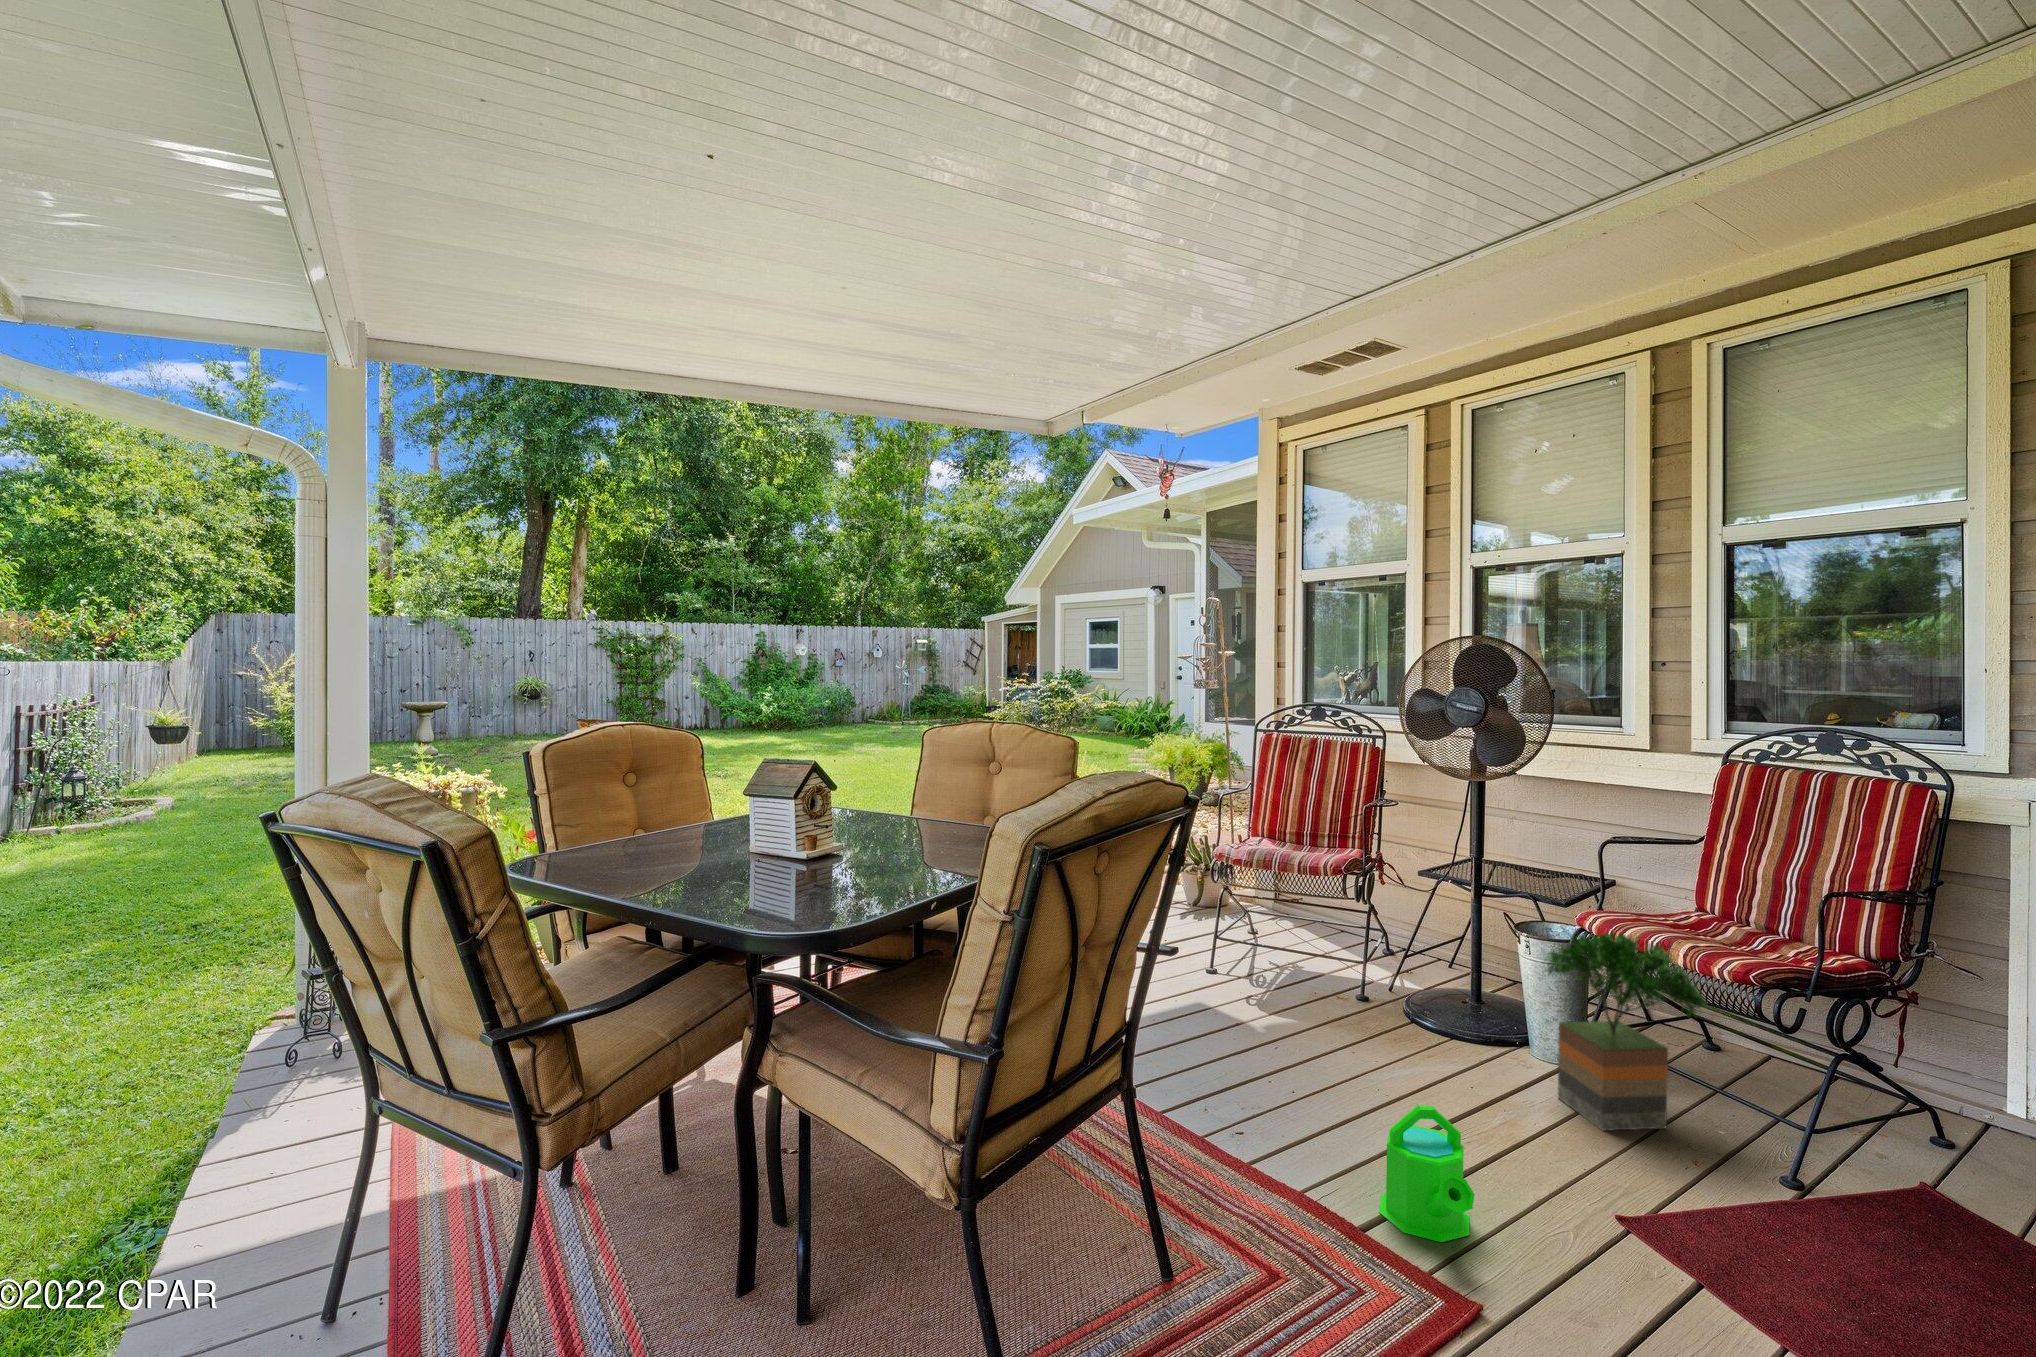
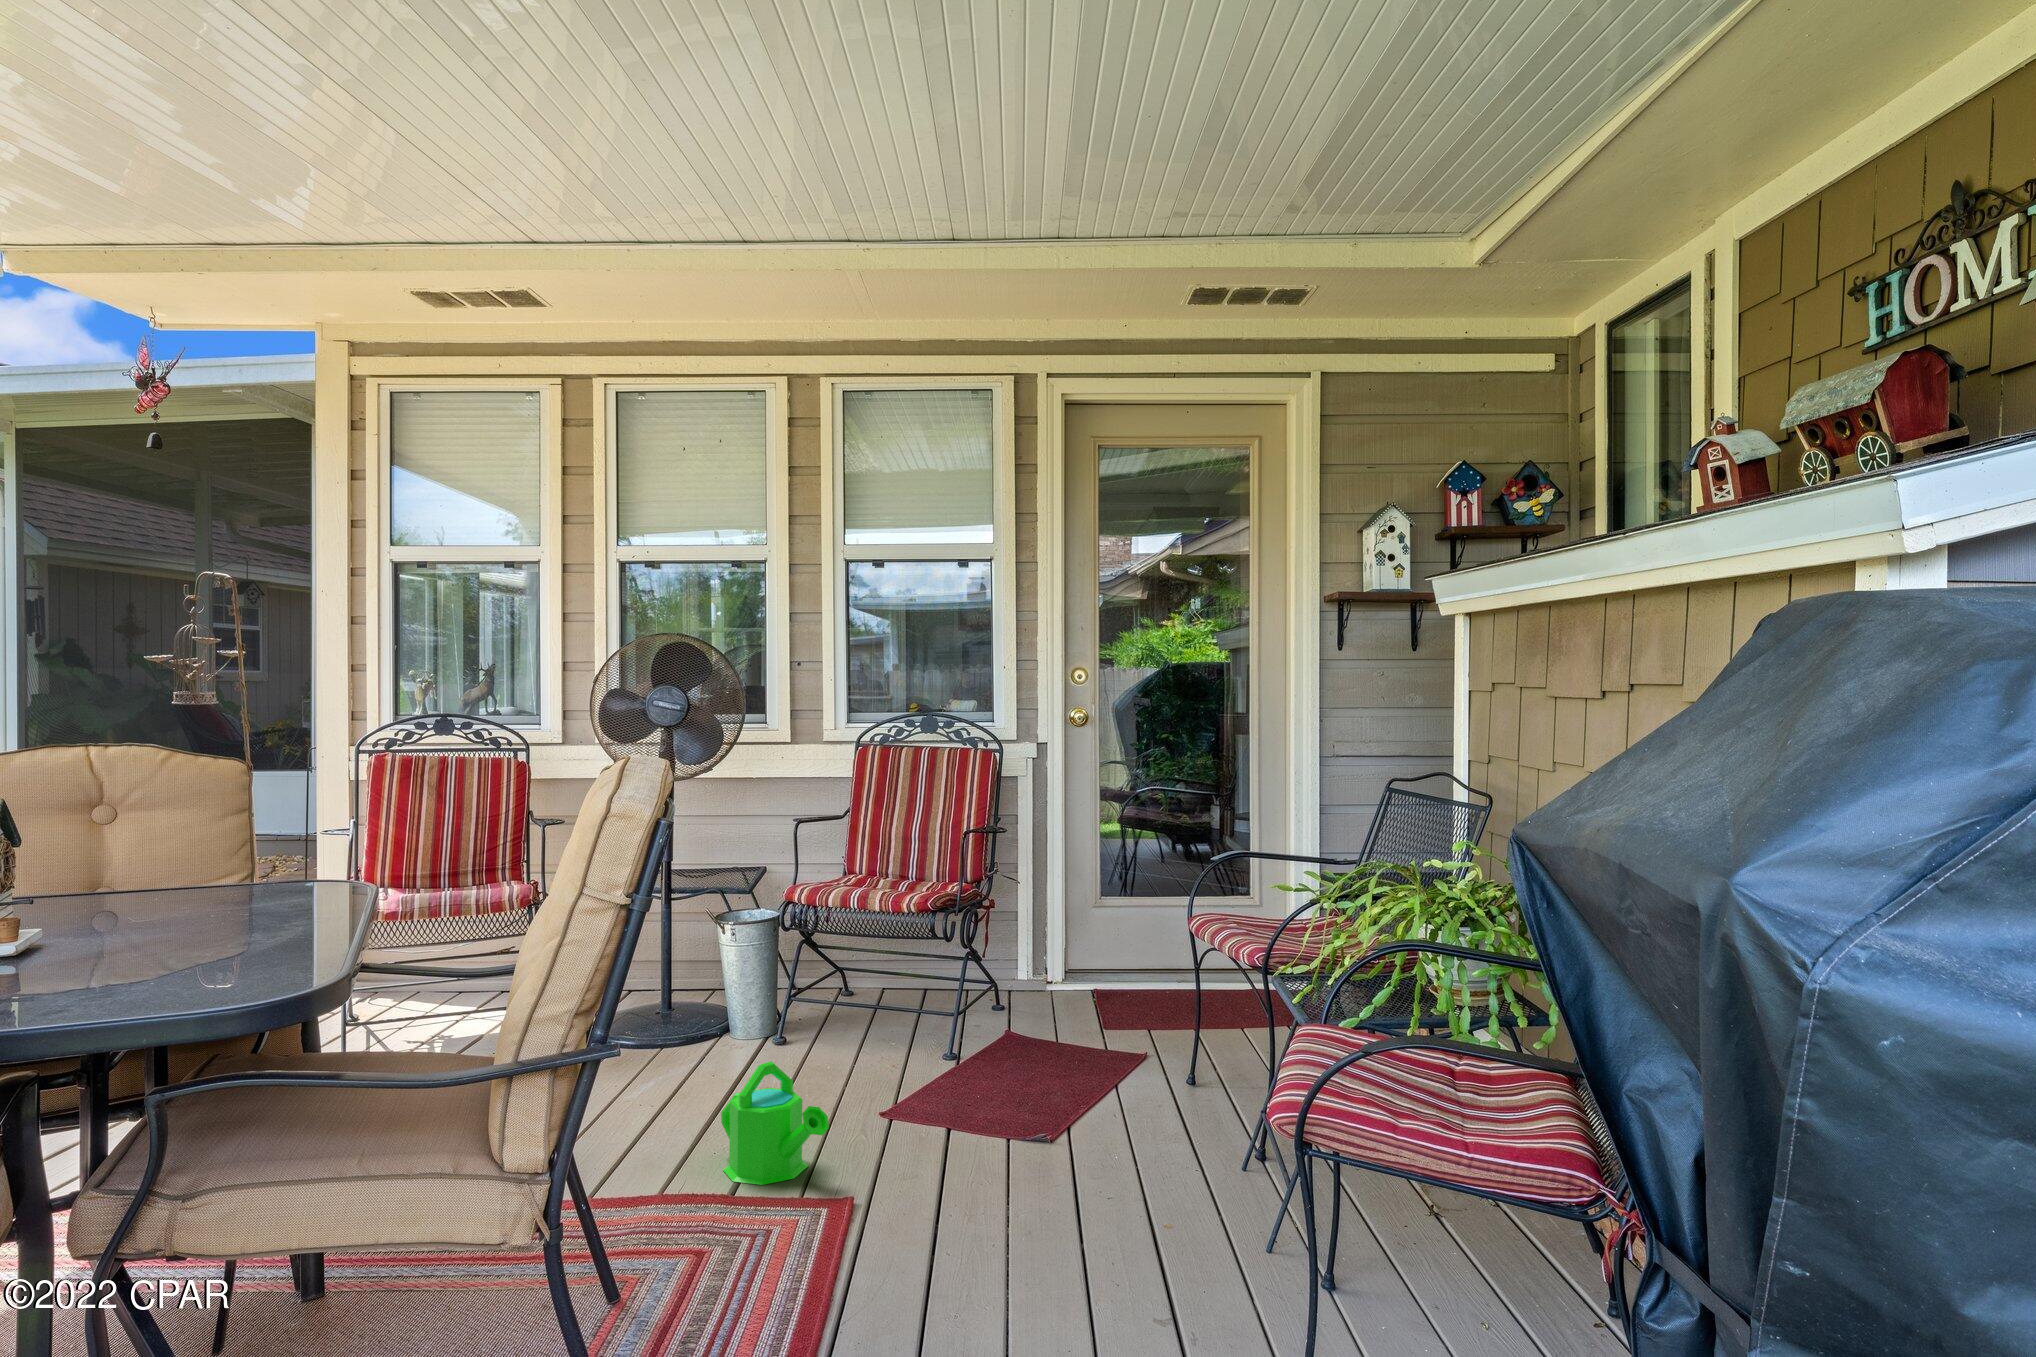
potted tree: present [1546,933,1708,1131] -> none [769,896,900,1073]

